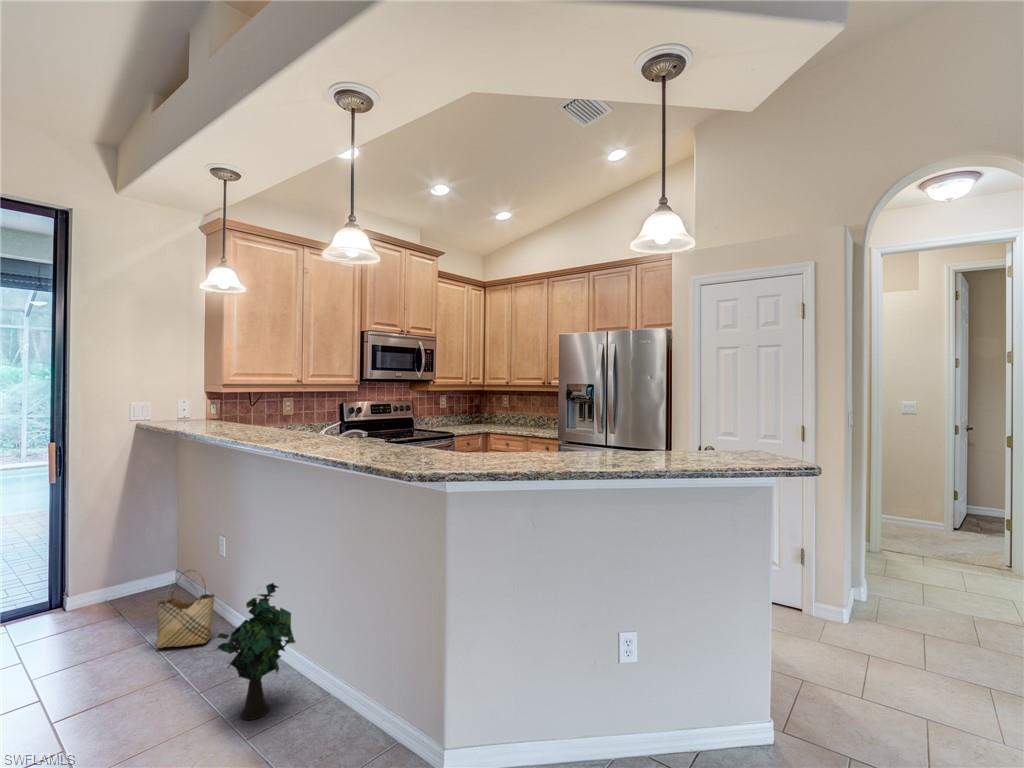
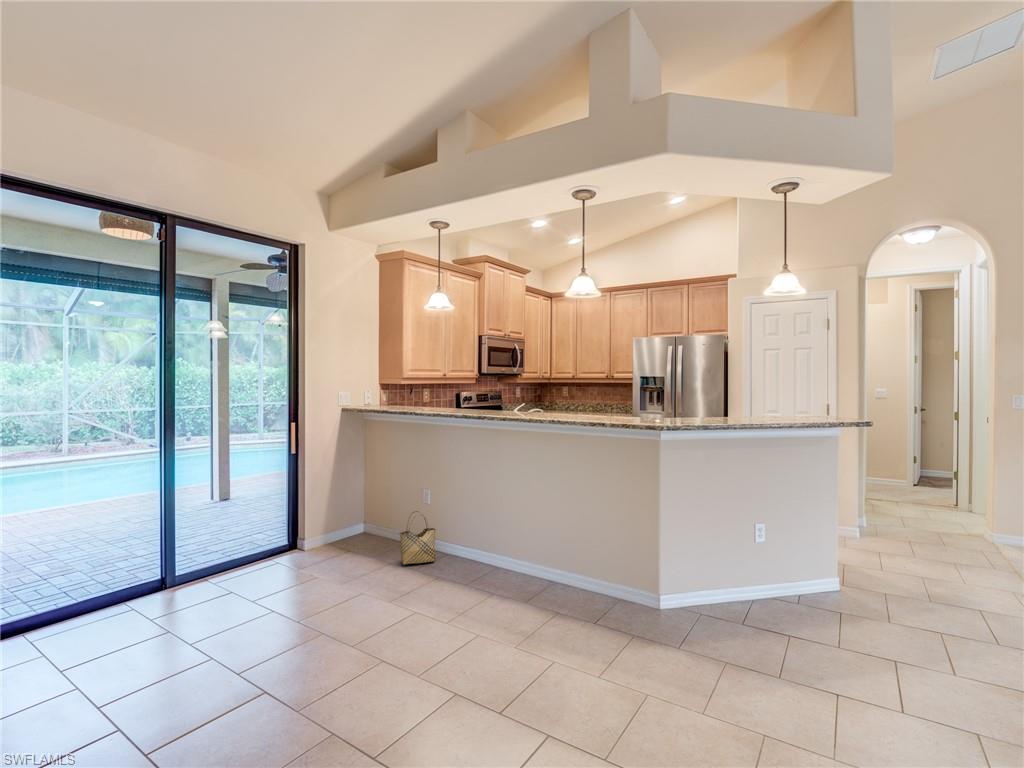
decorative plant: present [217,583,296,720] -> none [488,507,534,595]

